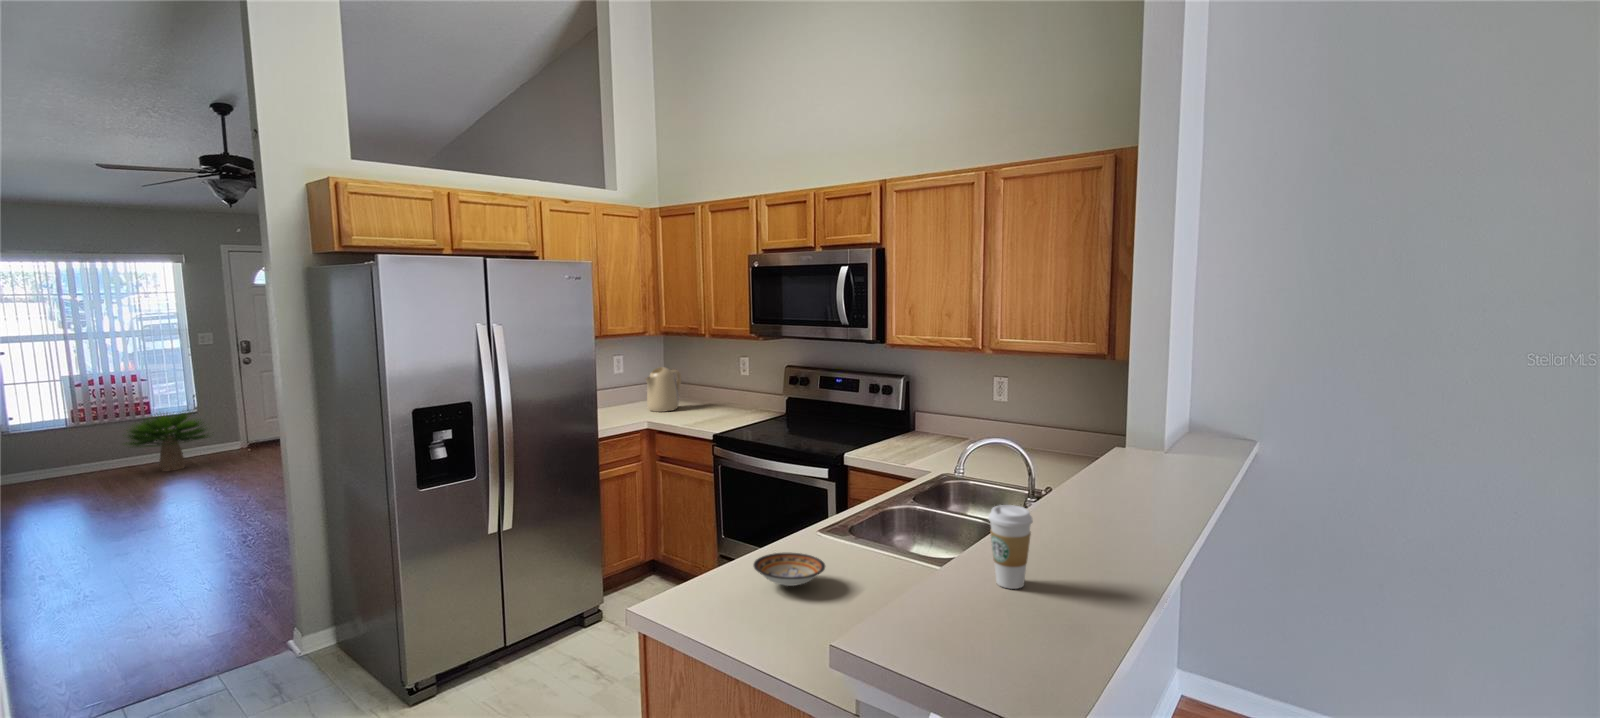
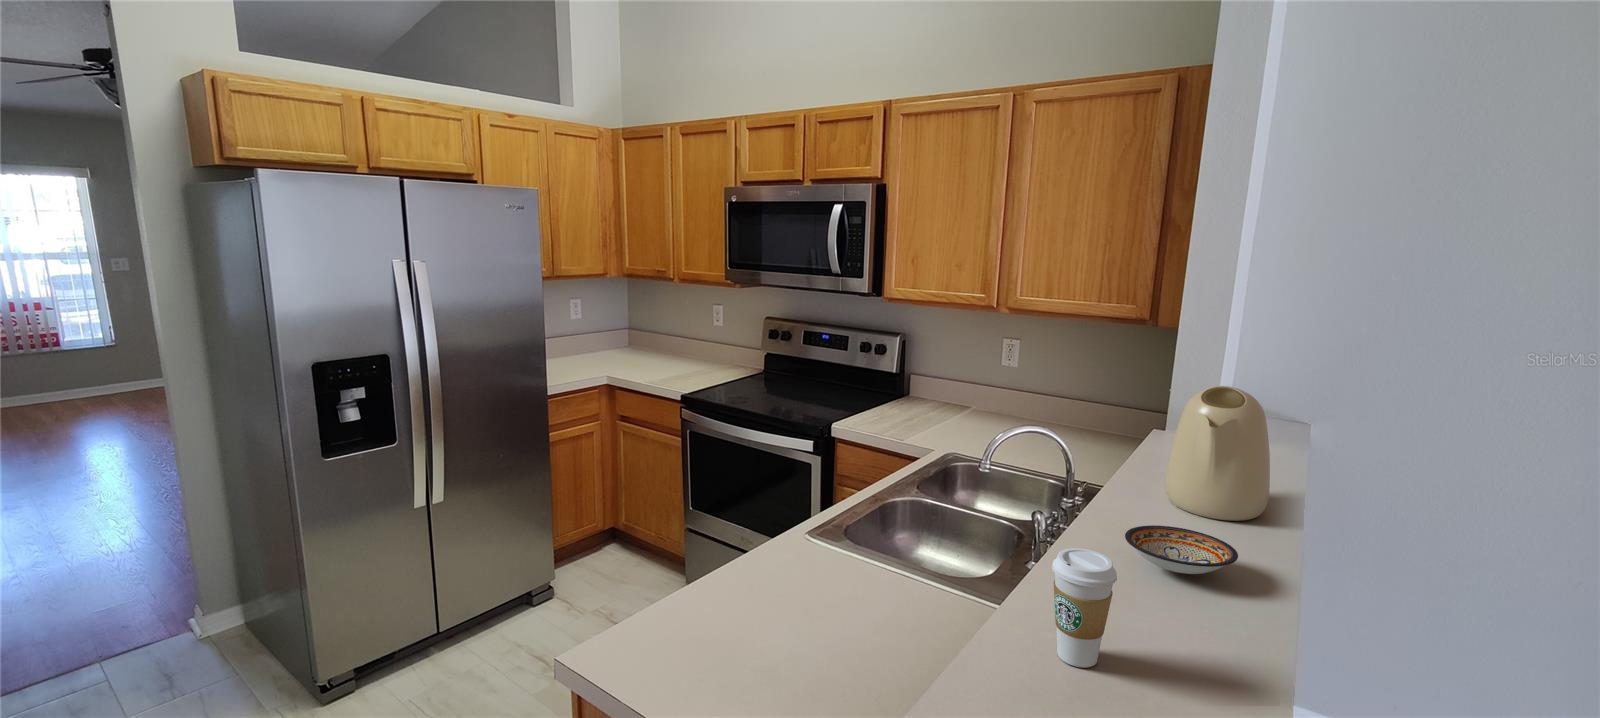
kettle: present [646,367,681,412] -> present [1165,386,1270,521]
potted plant: present [125,412,210,471] -> none [21,340,136,410]
ceramic bowl: present [754,553,825,586] -> present [1125,525,1238,574]

